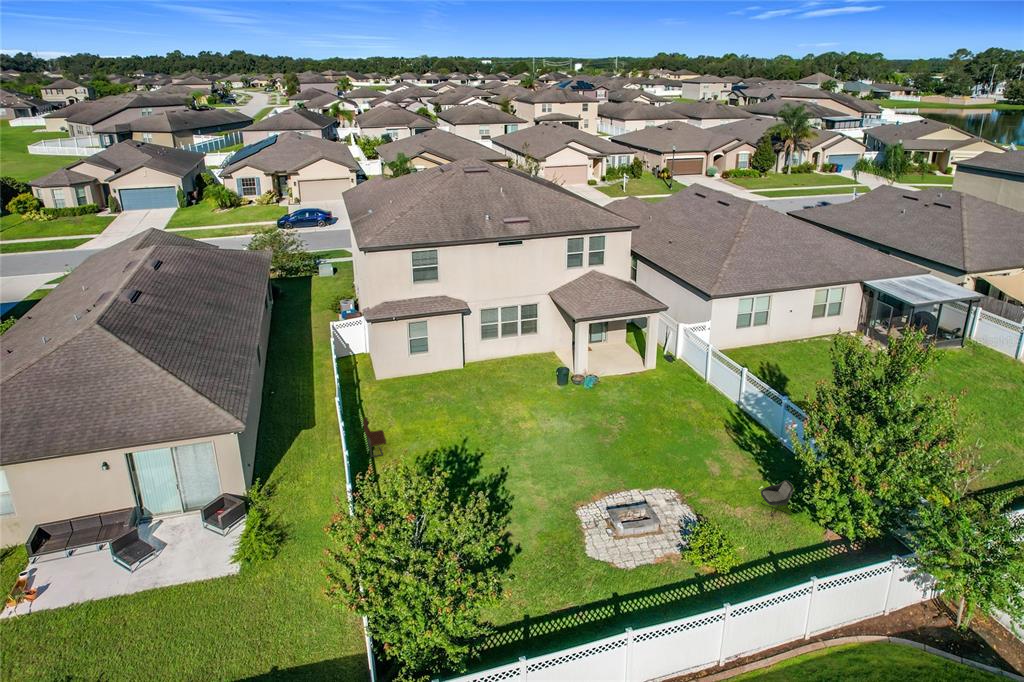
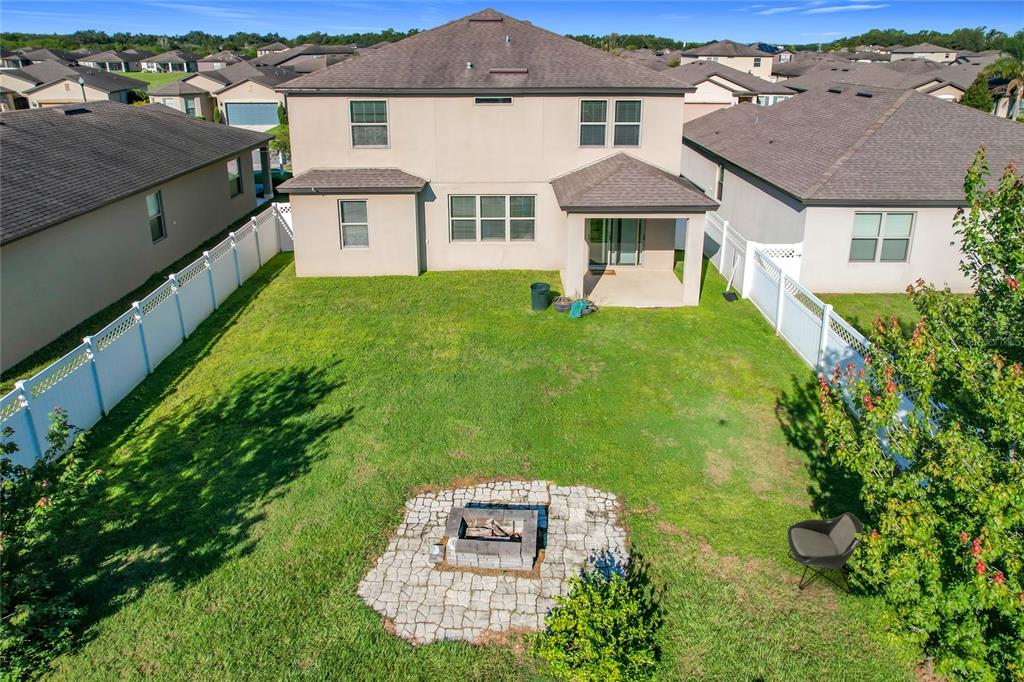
bench: present [363,417,386,457] -> none [157,304,206,366]

